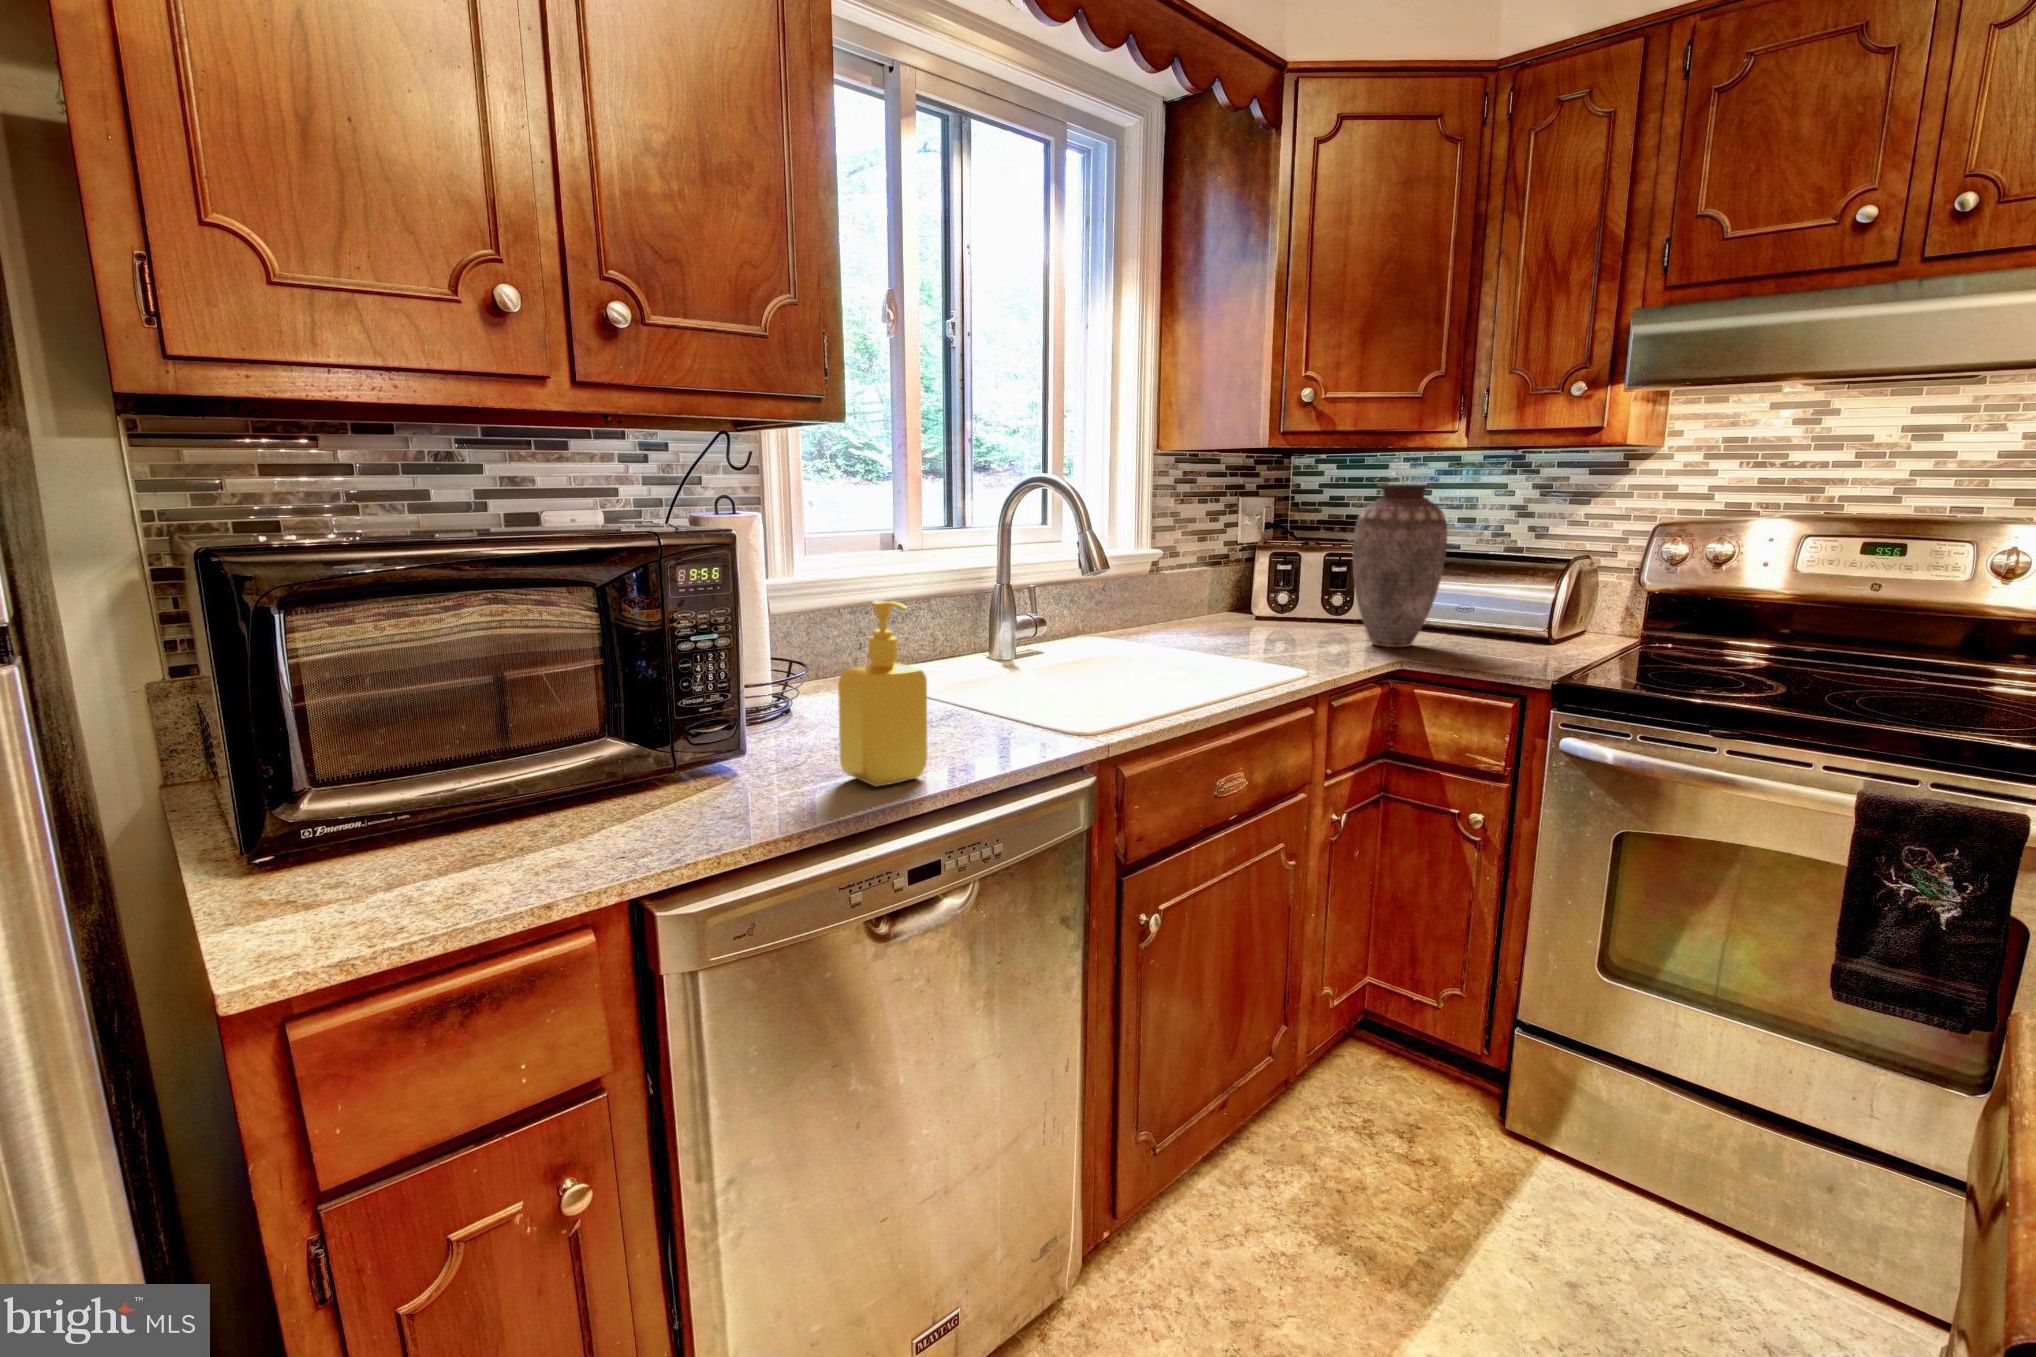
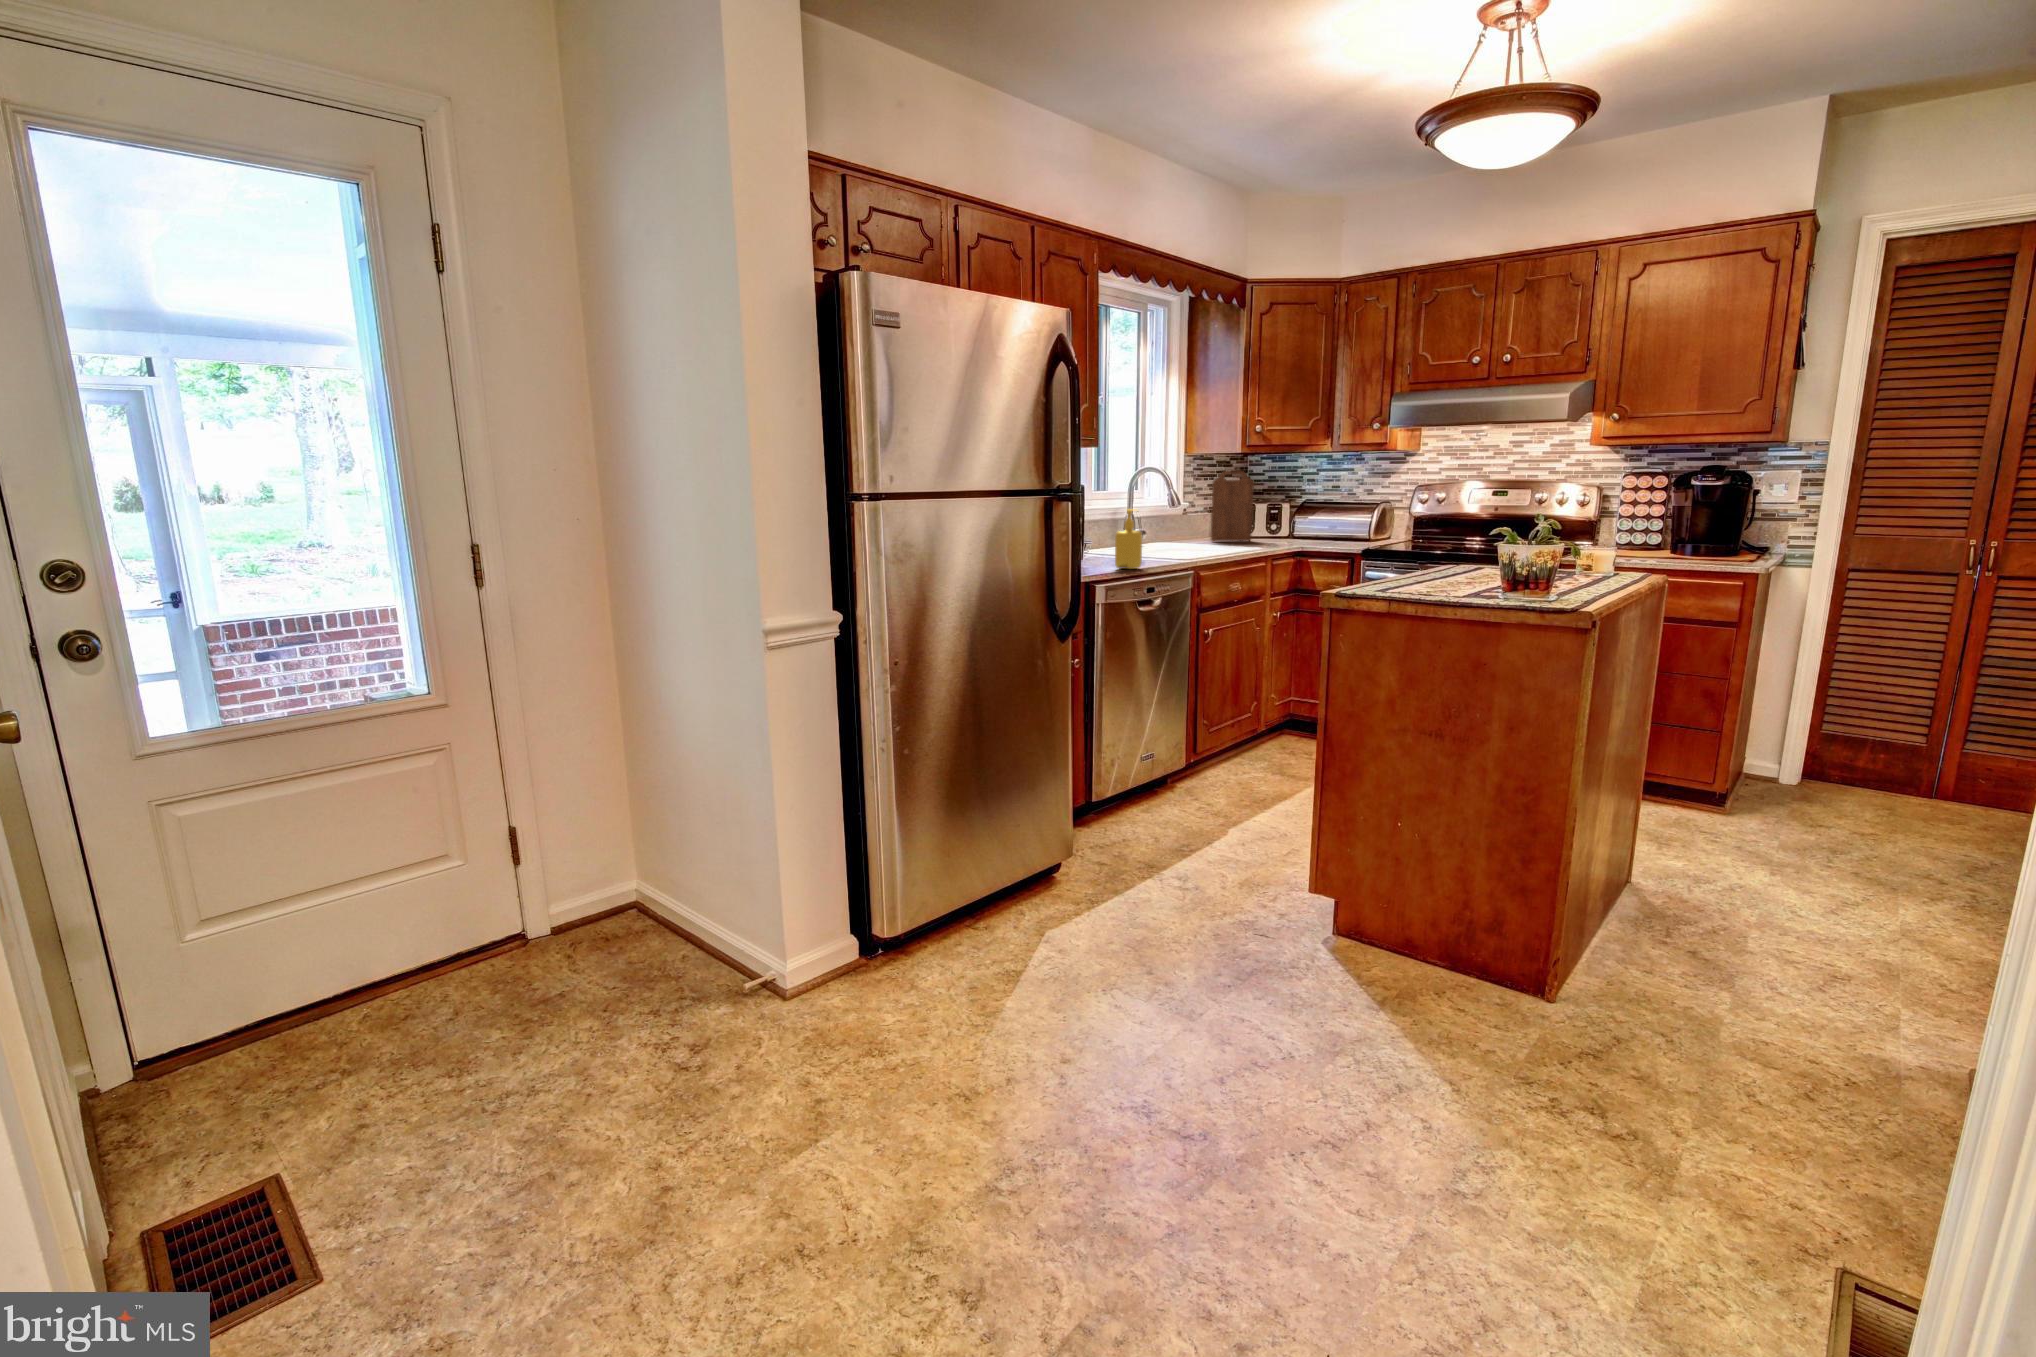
cutting board: none [1209,484,1297,625] -> present [1211,471,1254,541]
vase: present [1353,484,1447,647] -> none [1281,469,1323,545]

